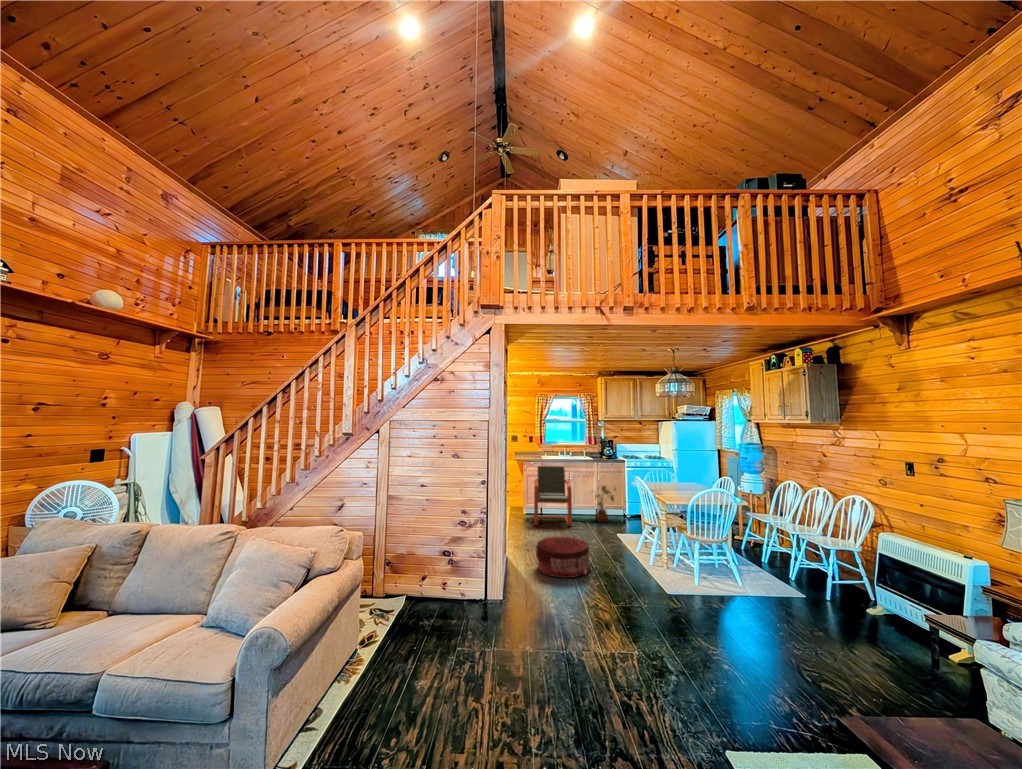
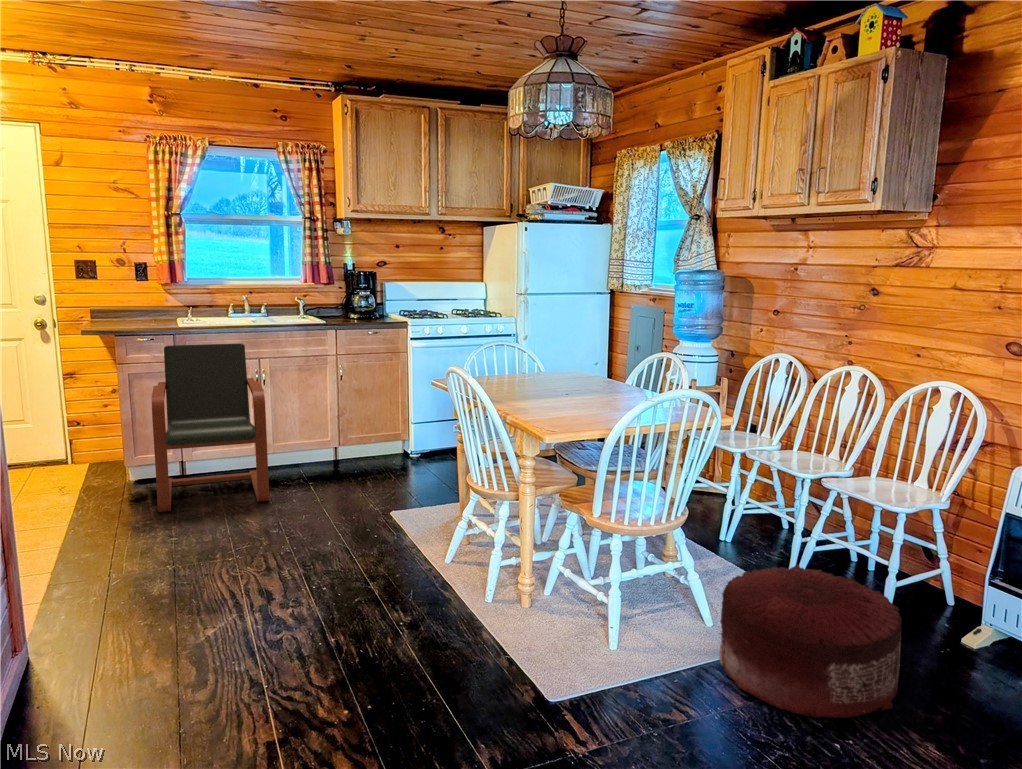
house plant: present [592,486,616,522] -> none [316,386,386,478]
pouf: present [536,536,591,578] -> present [720,565,902,718]

